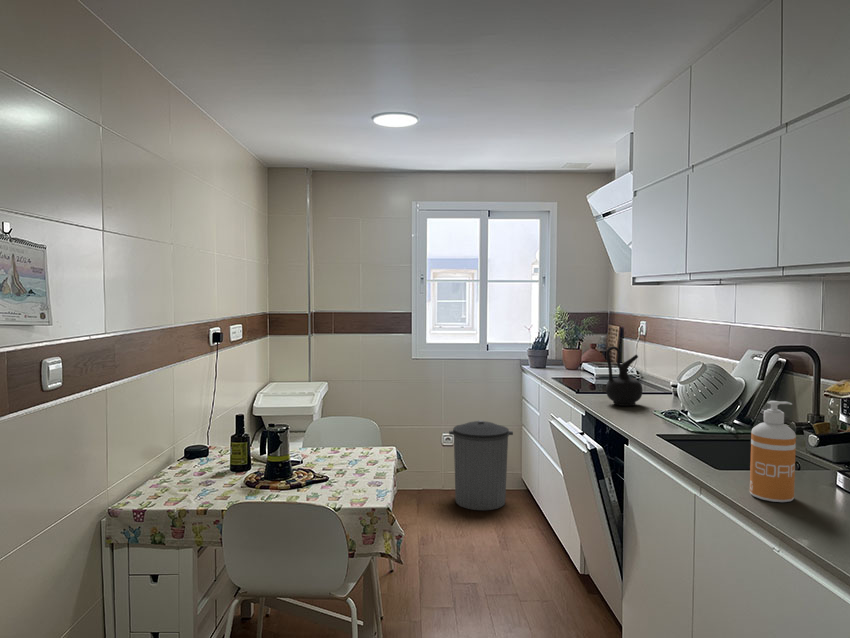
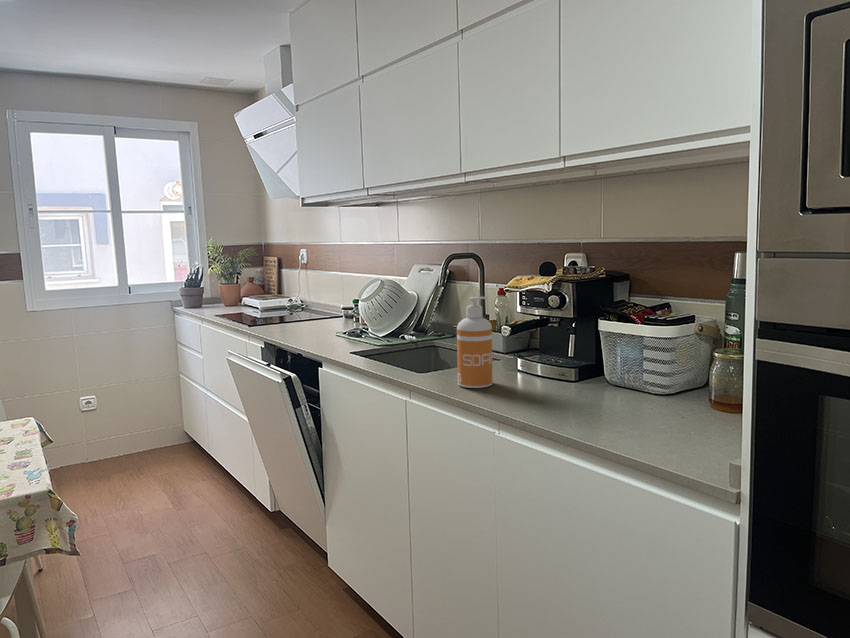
ceramic jug: present [606,346,642,406] -> none [283,271,321,331]
trash can: present [449,420,513,510] -> none [91,374,172,476]

